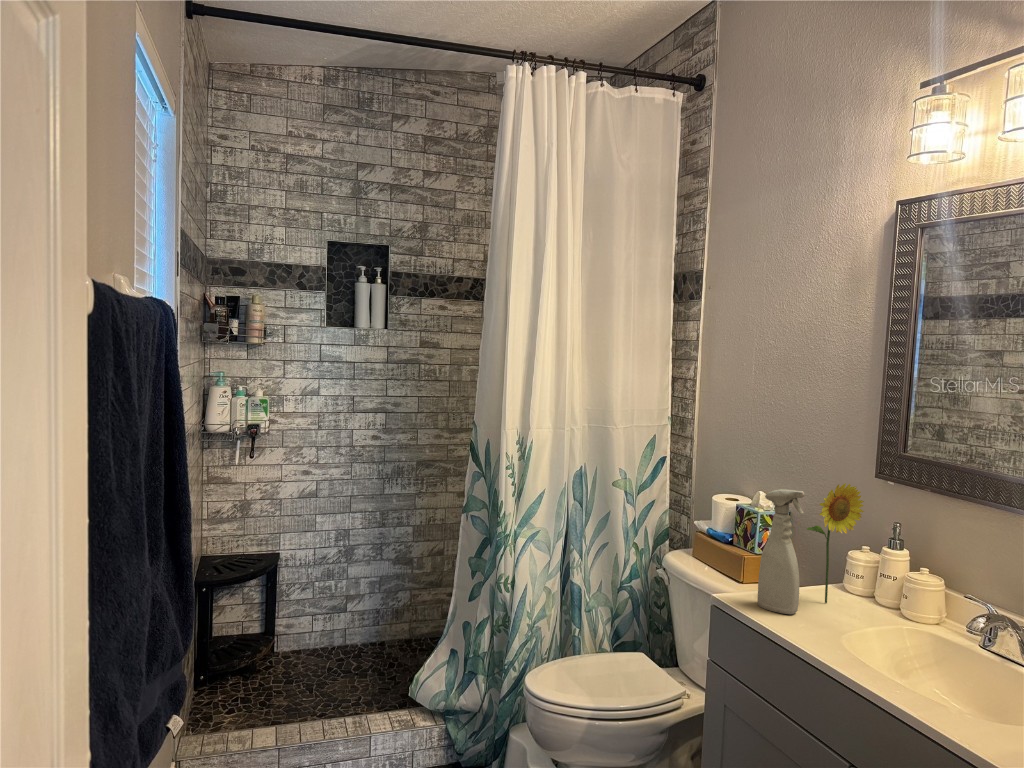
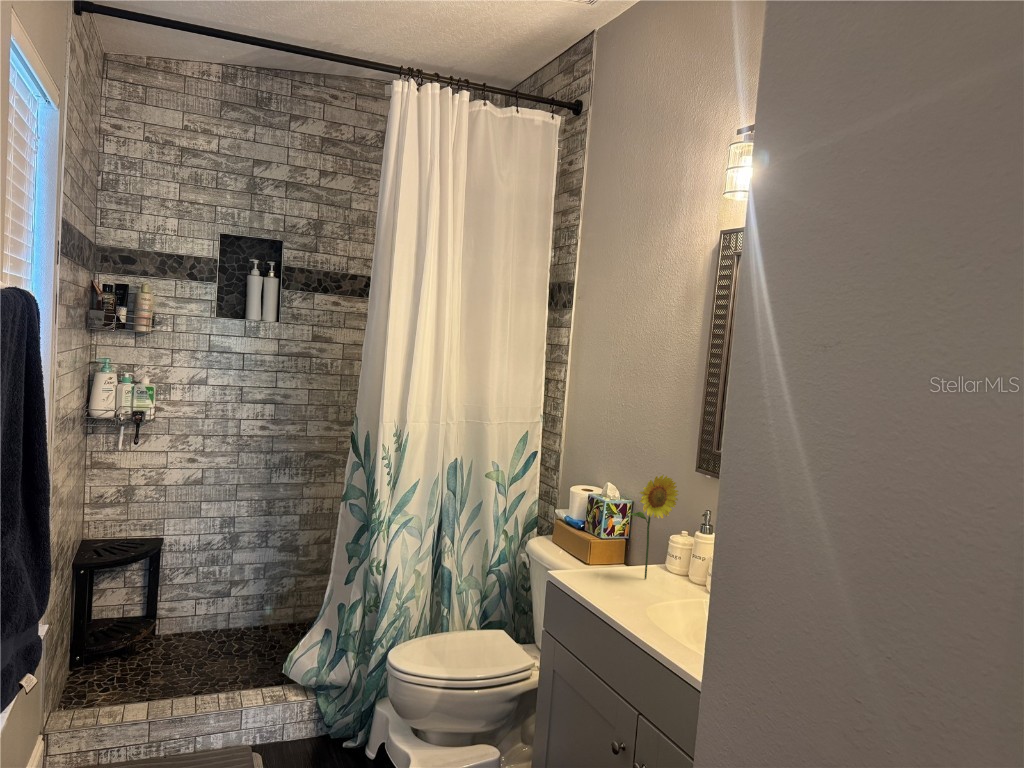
spray bottle: present [757,489,805,614] -> none [584,479,625,587]

